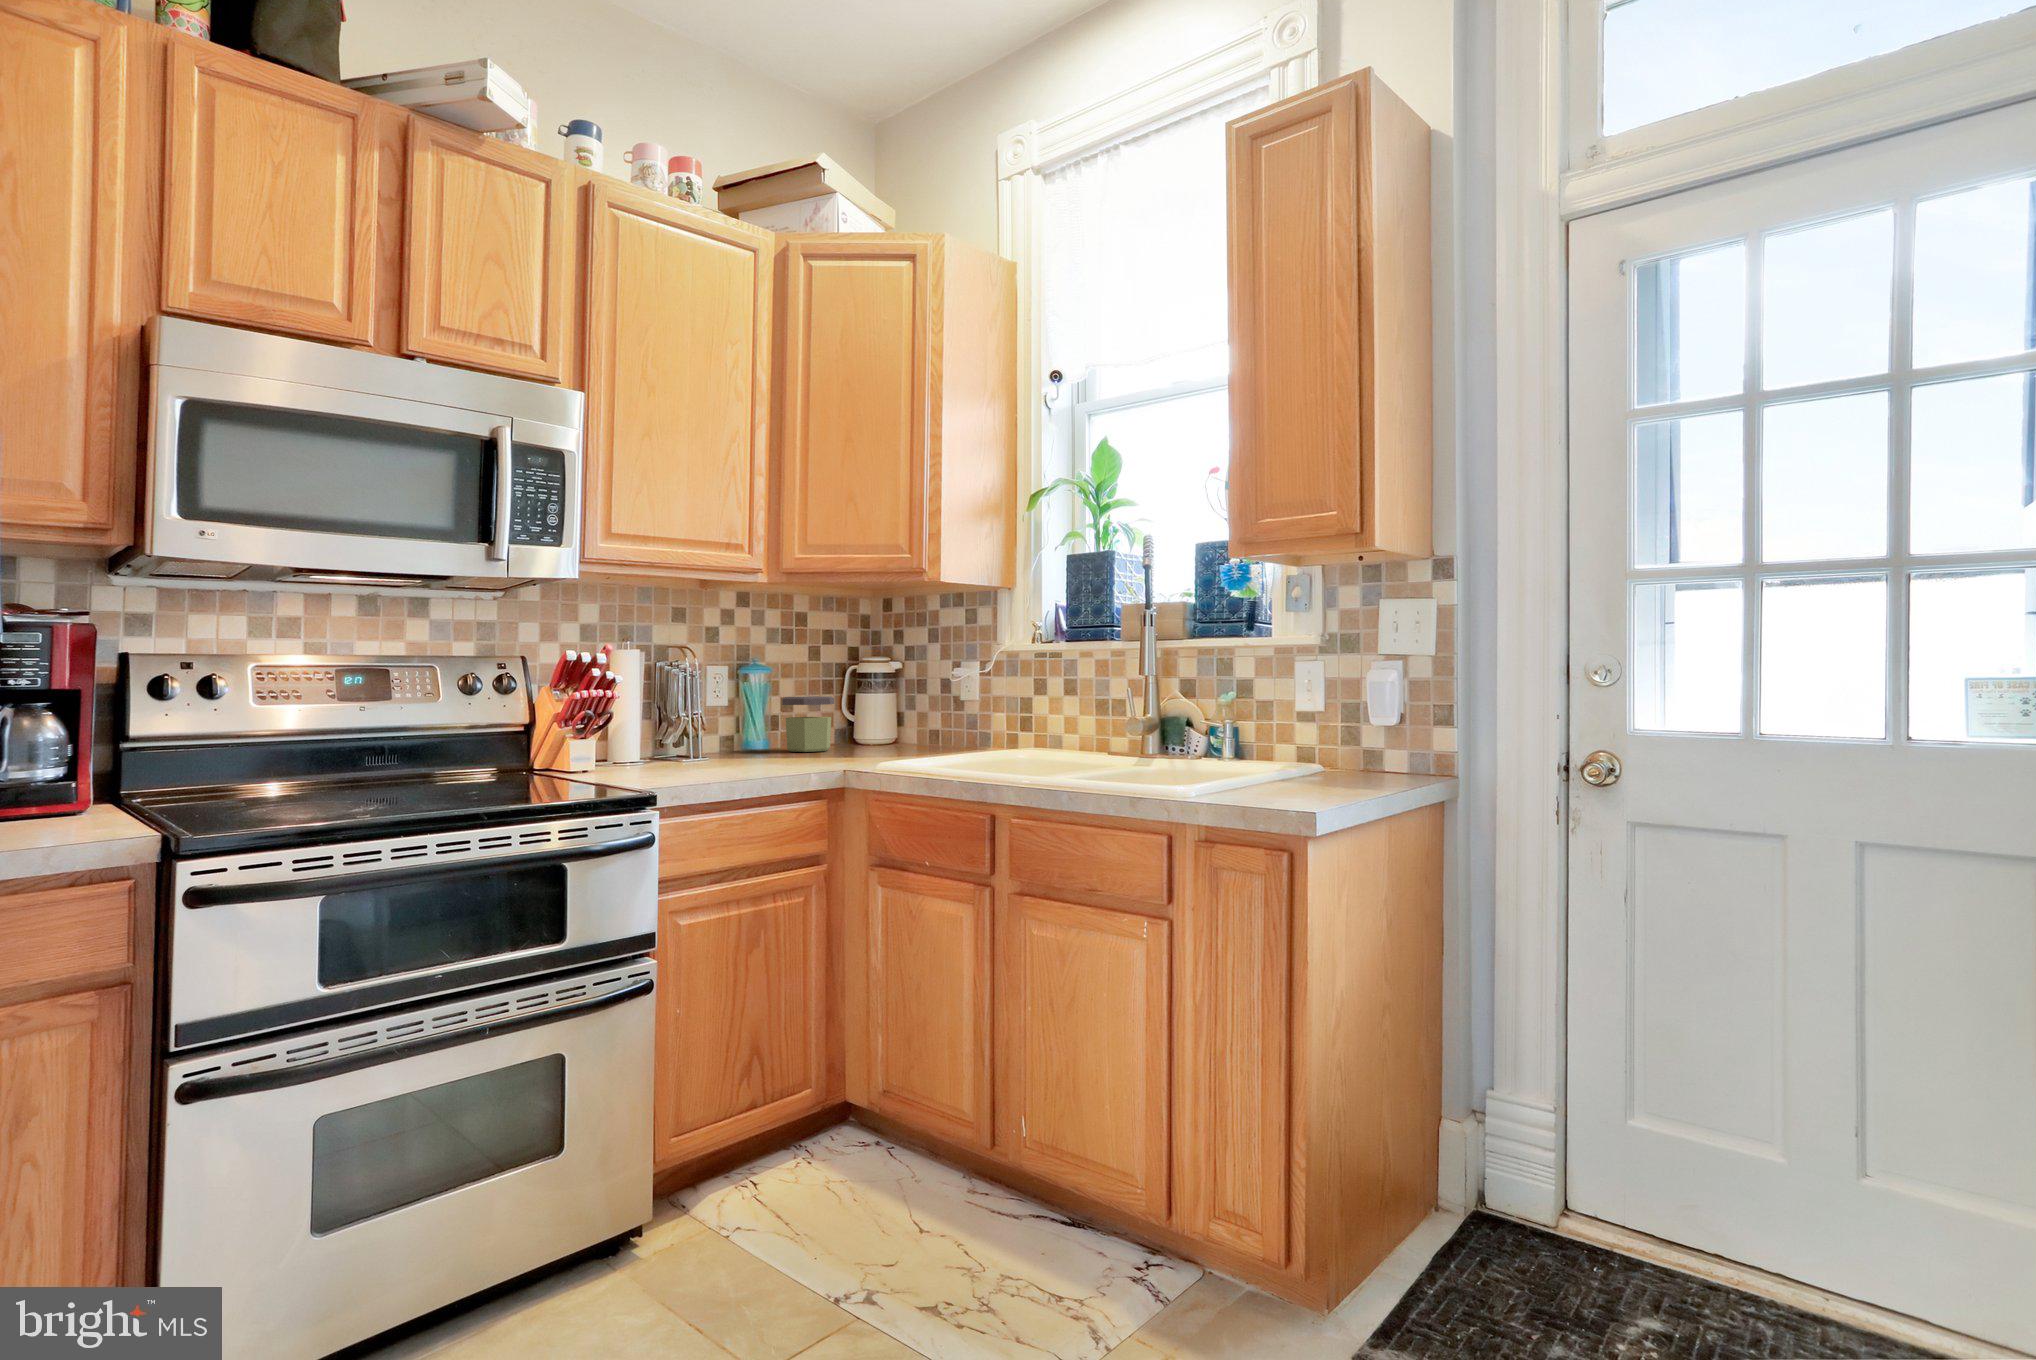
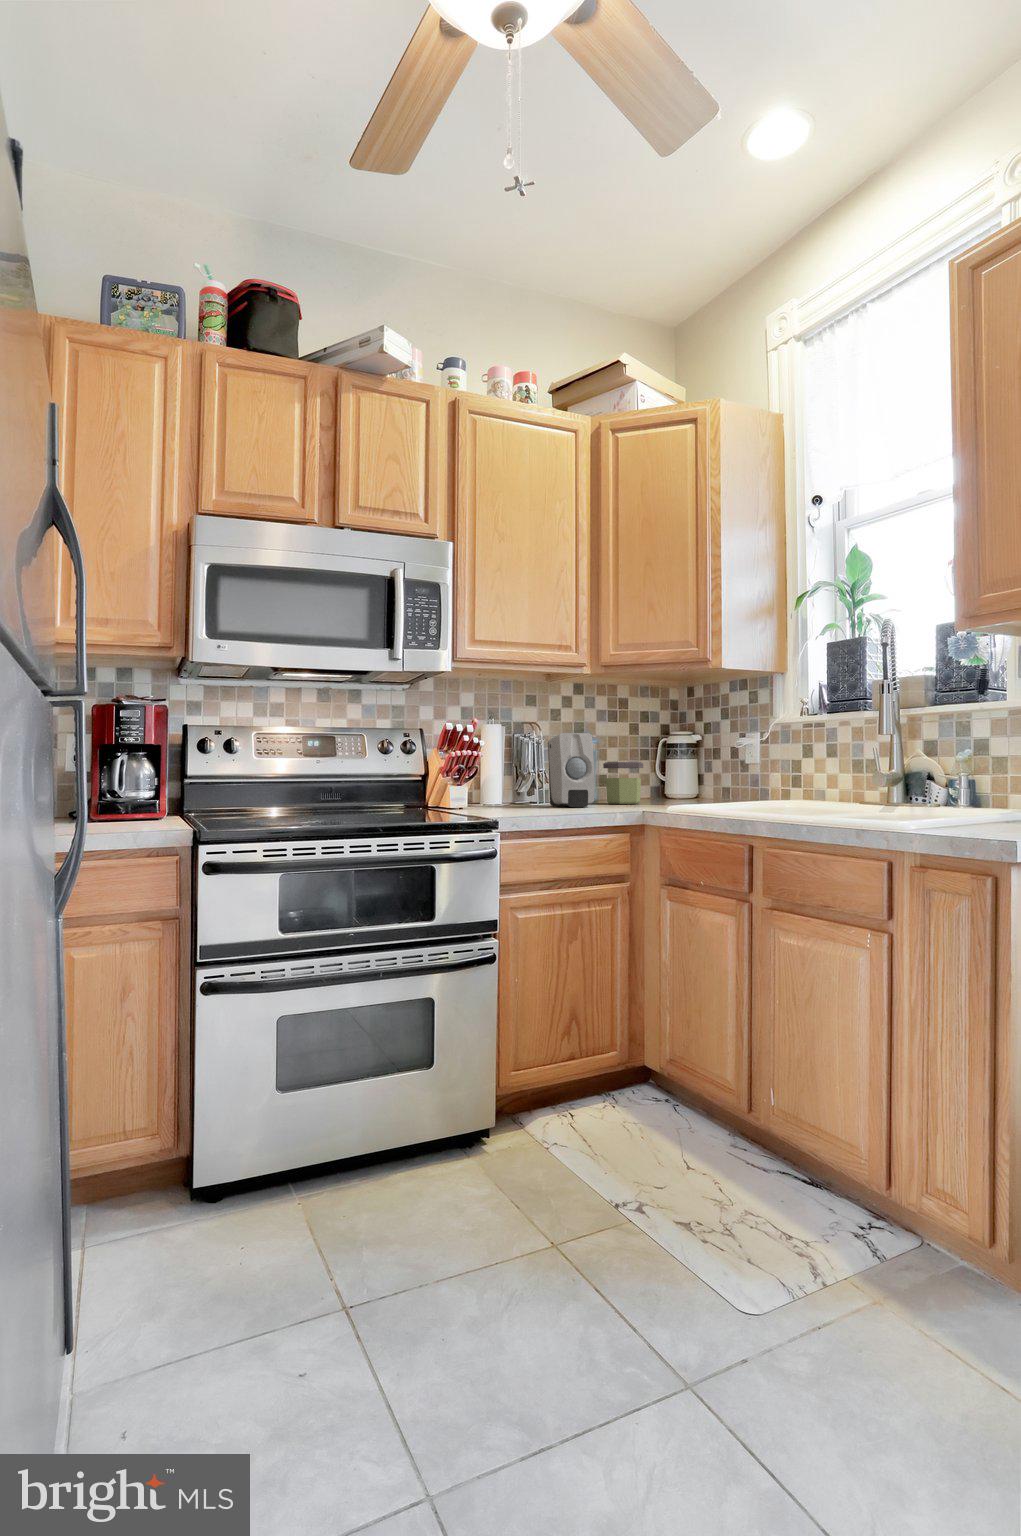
soap dispenser: none [709,661,776,760] -> present [548,733,594,807]

